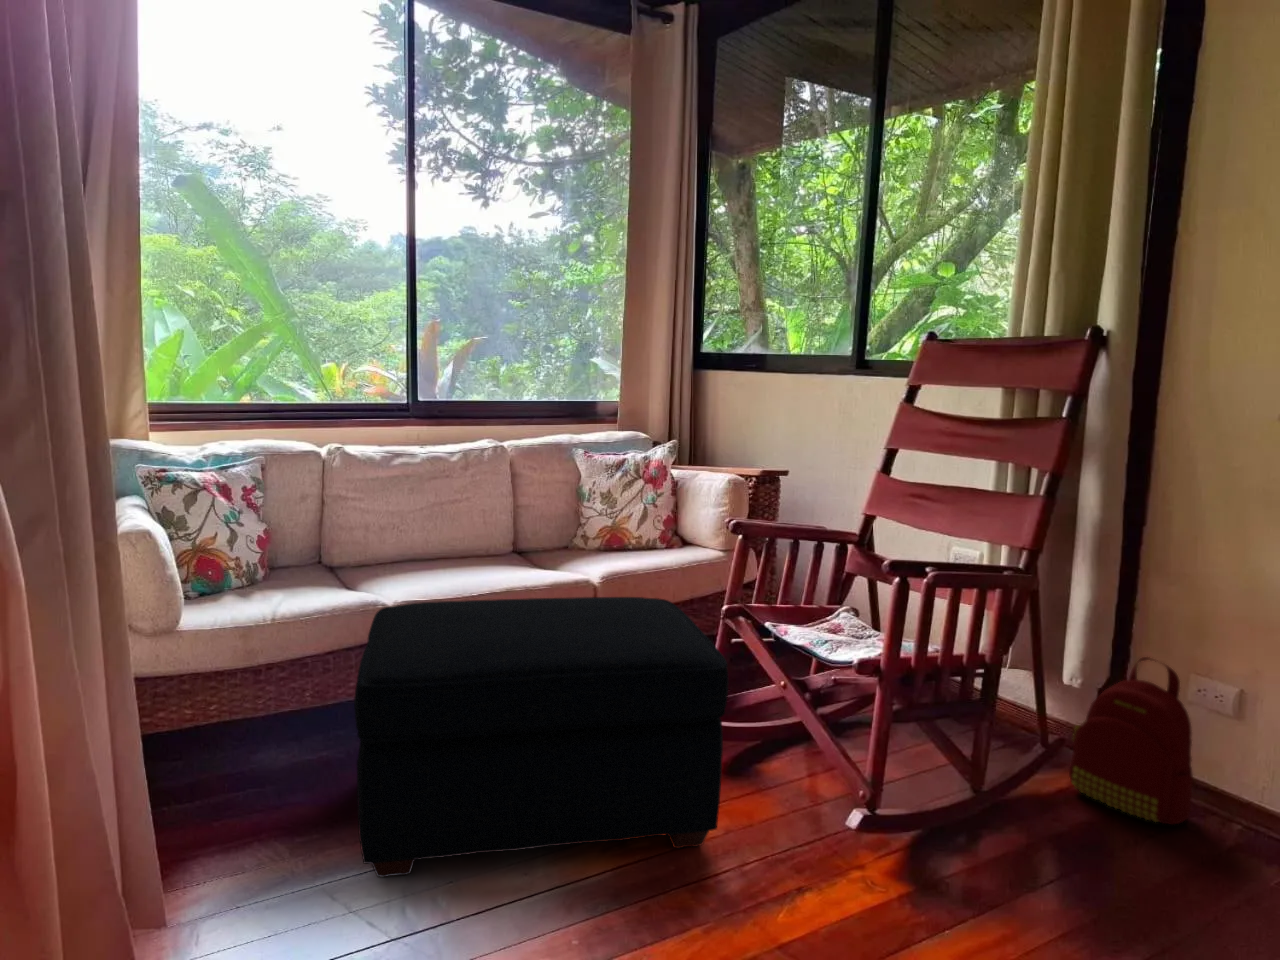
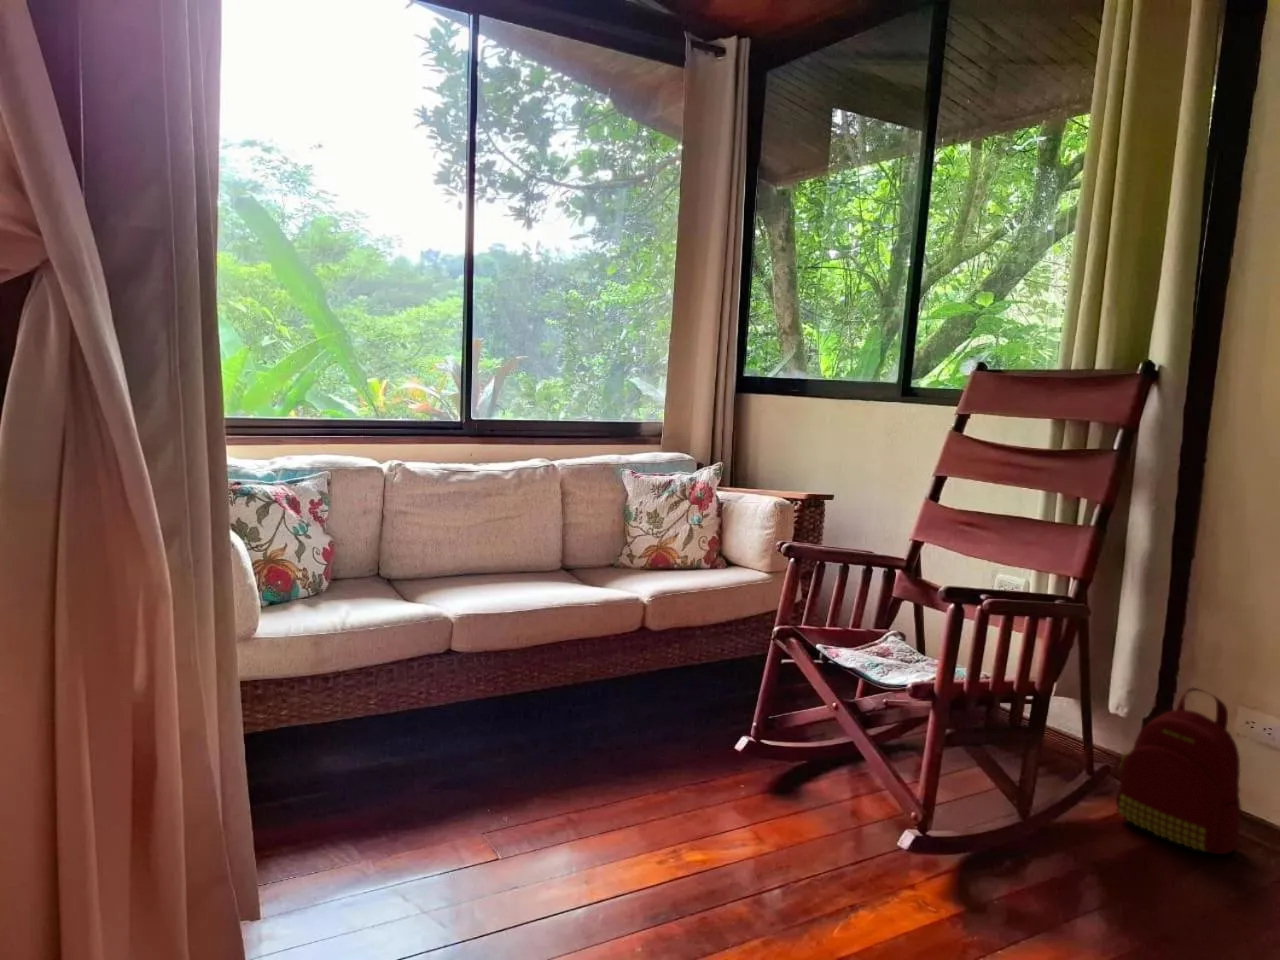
ottoman: present [354,597,729,877] -> none [431,617,786,880]

